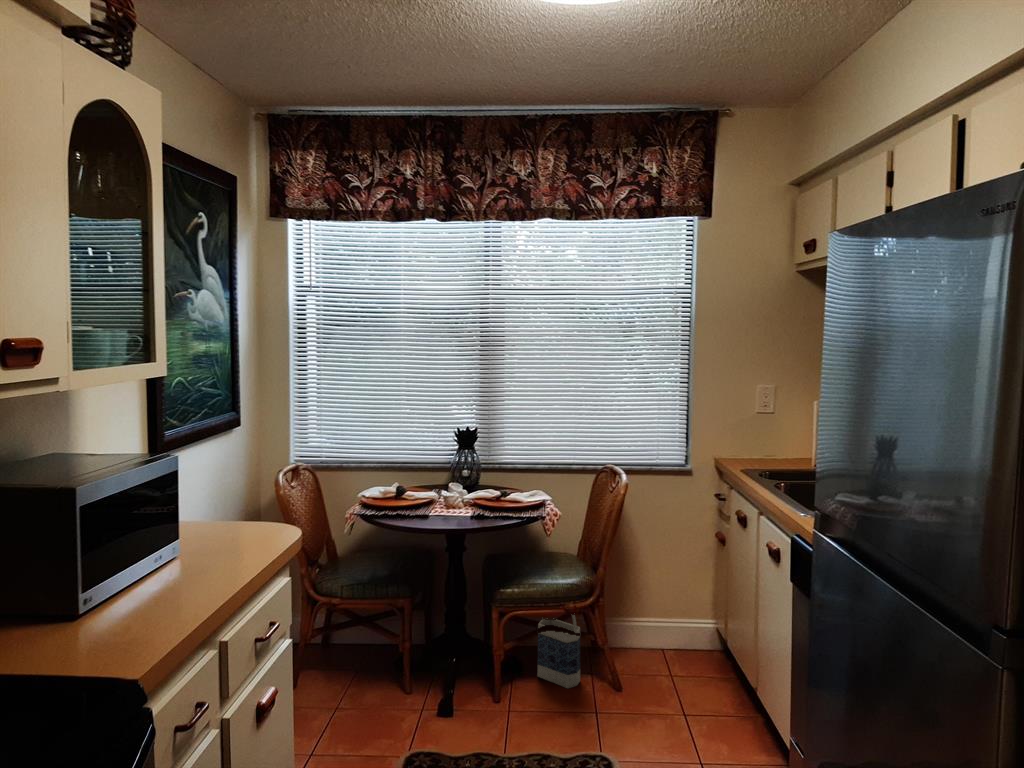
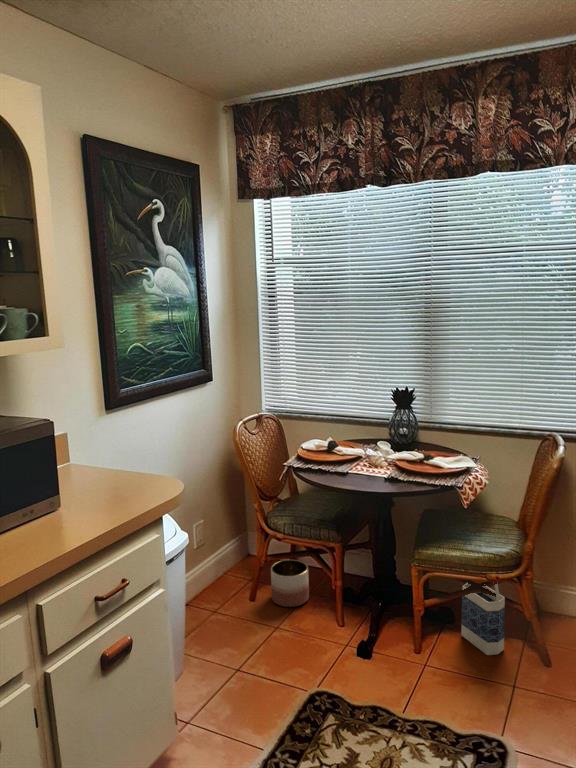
planter: none [322,630,366,684] -> present [271,560,309,607]

